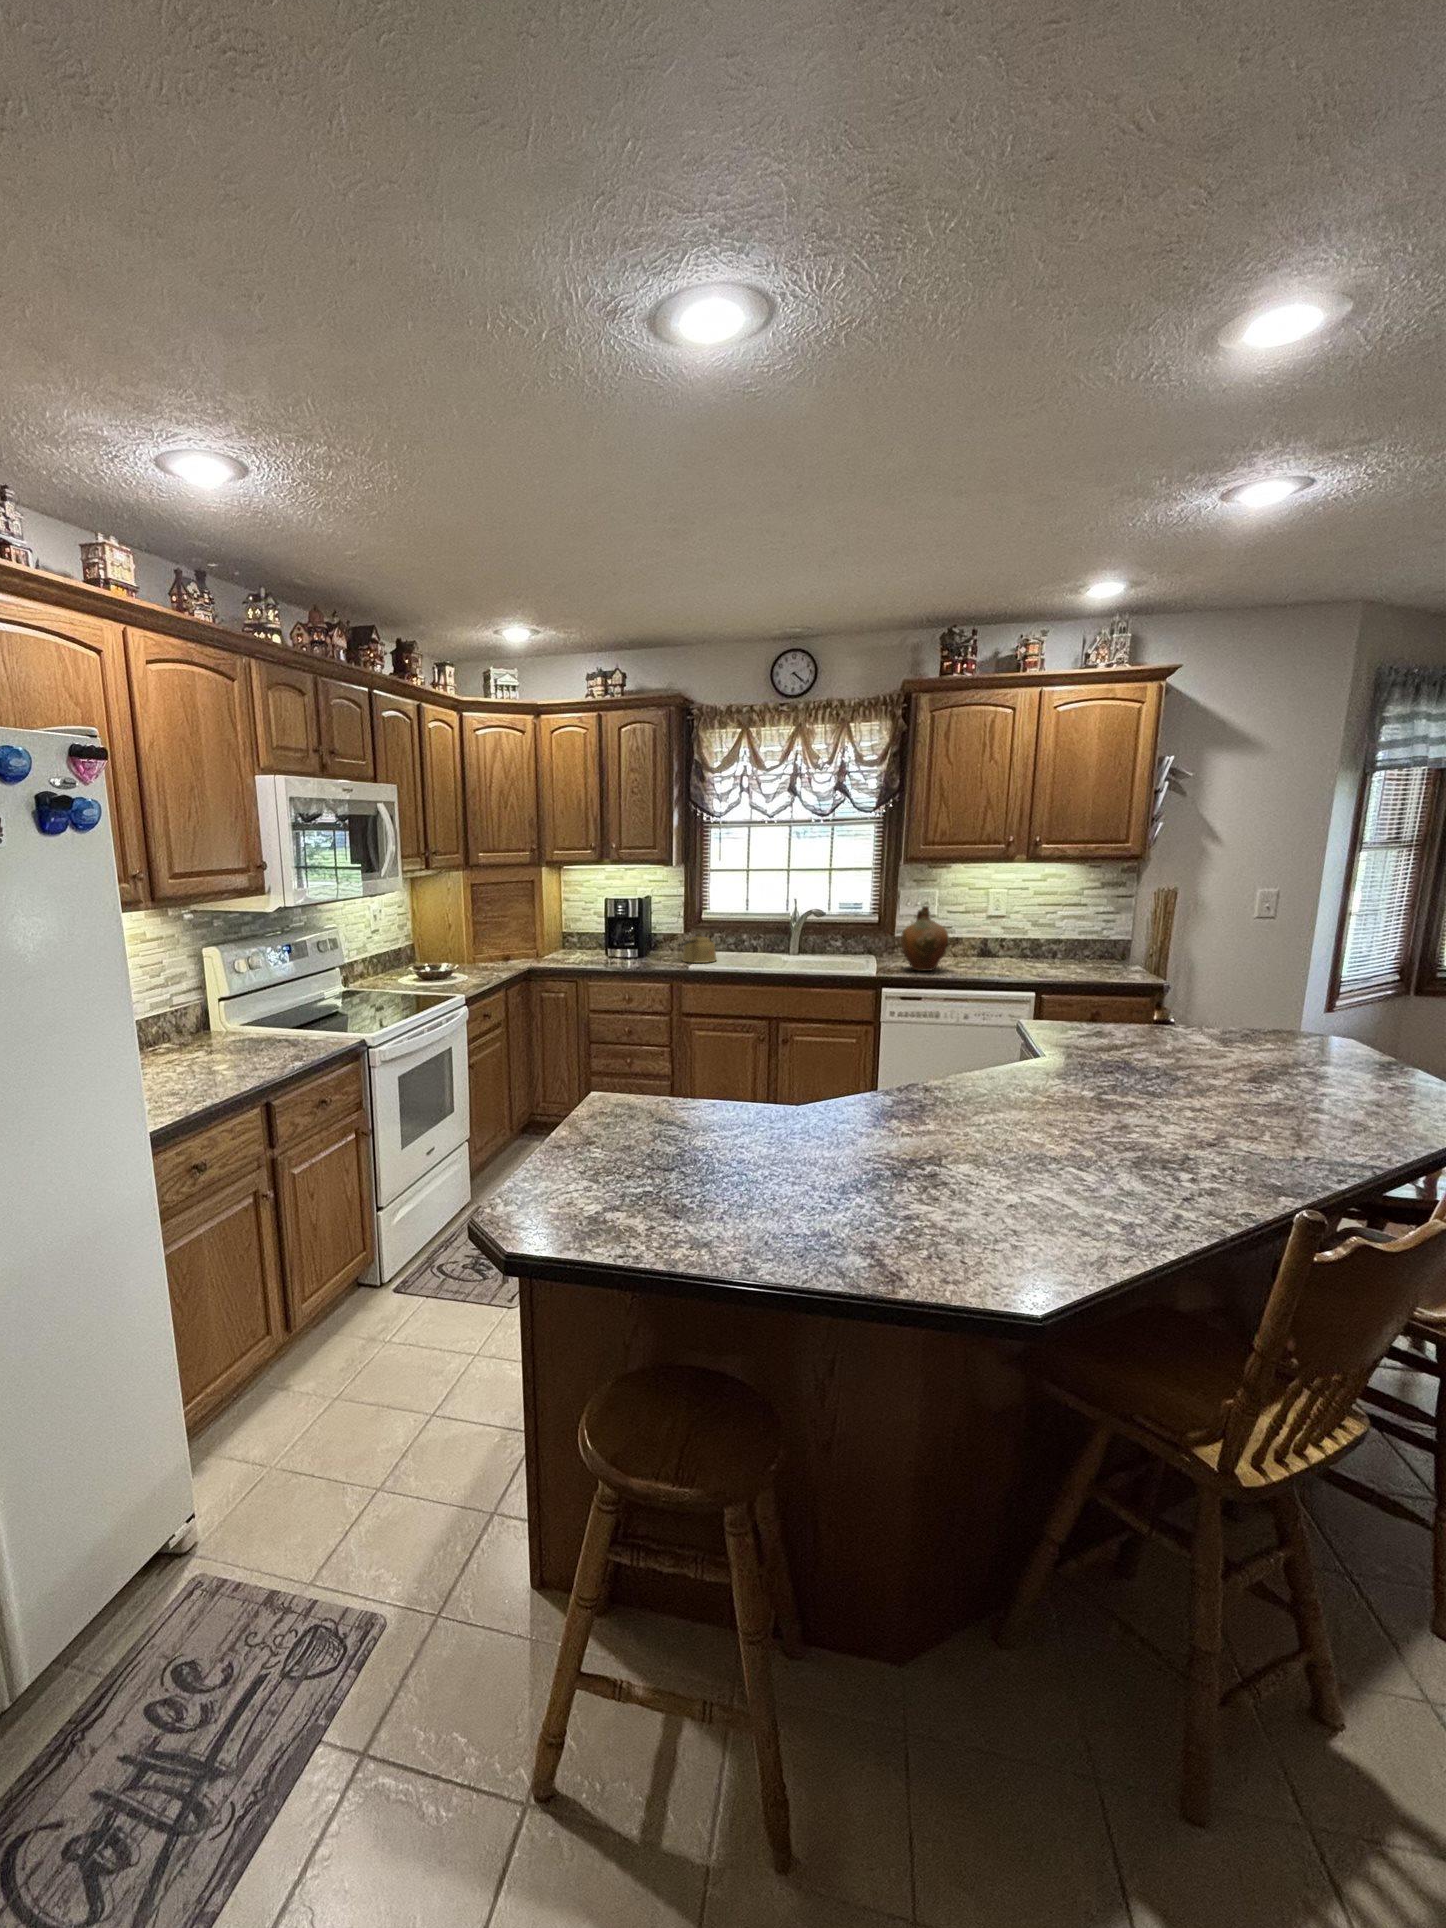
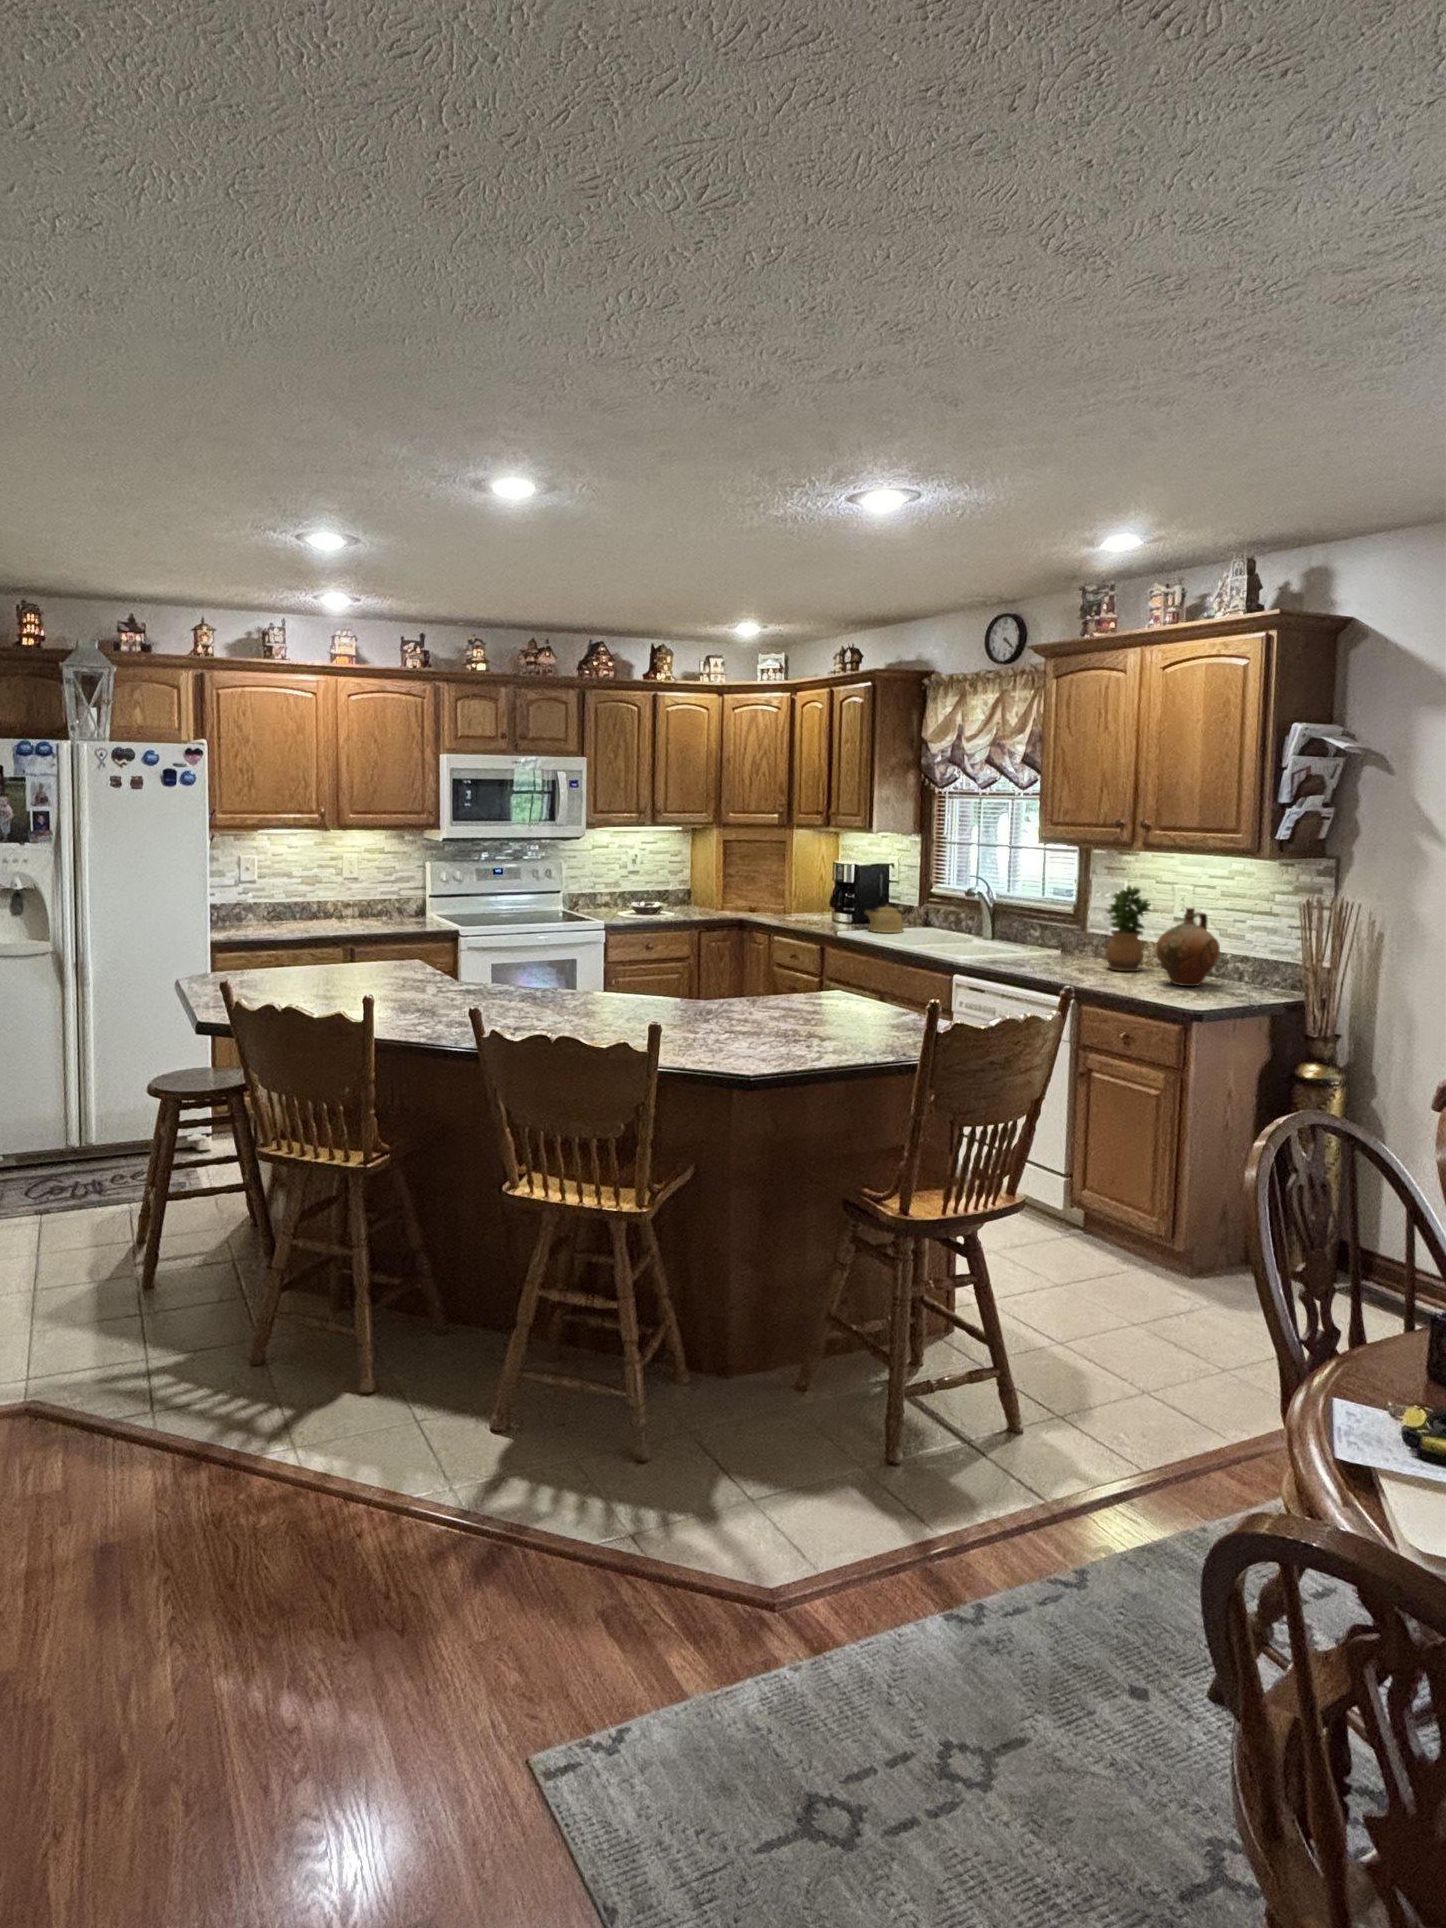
potted plant: none [960,891,1002,965] -> present [1105,886,1151,971]
ceramic jug: present [901,906,948,971] -> present [1156,908,1220,986]

